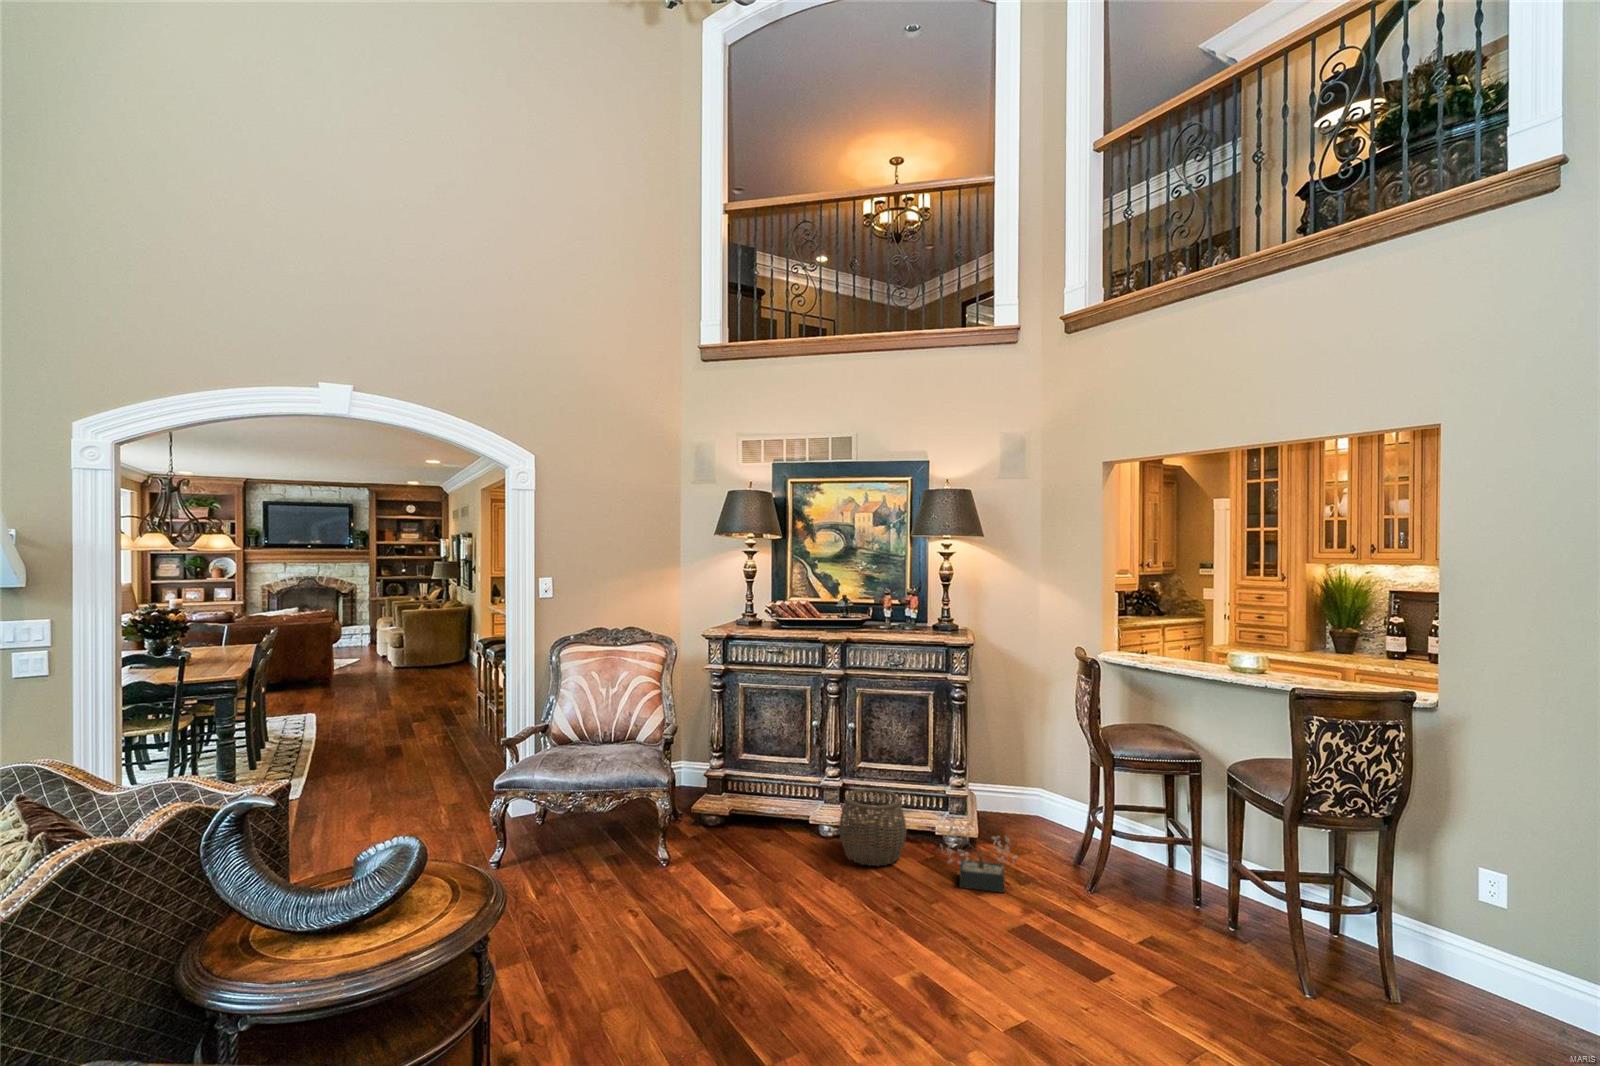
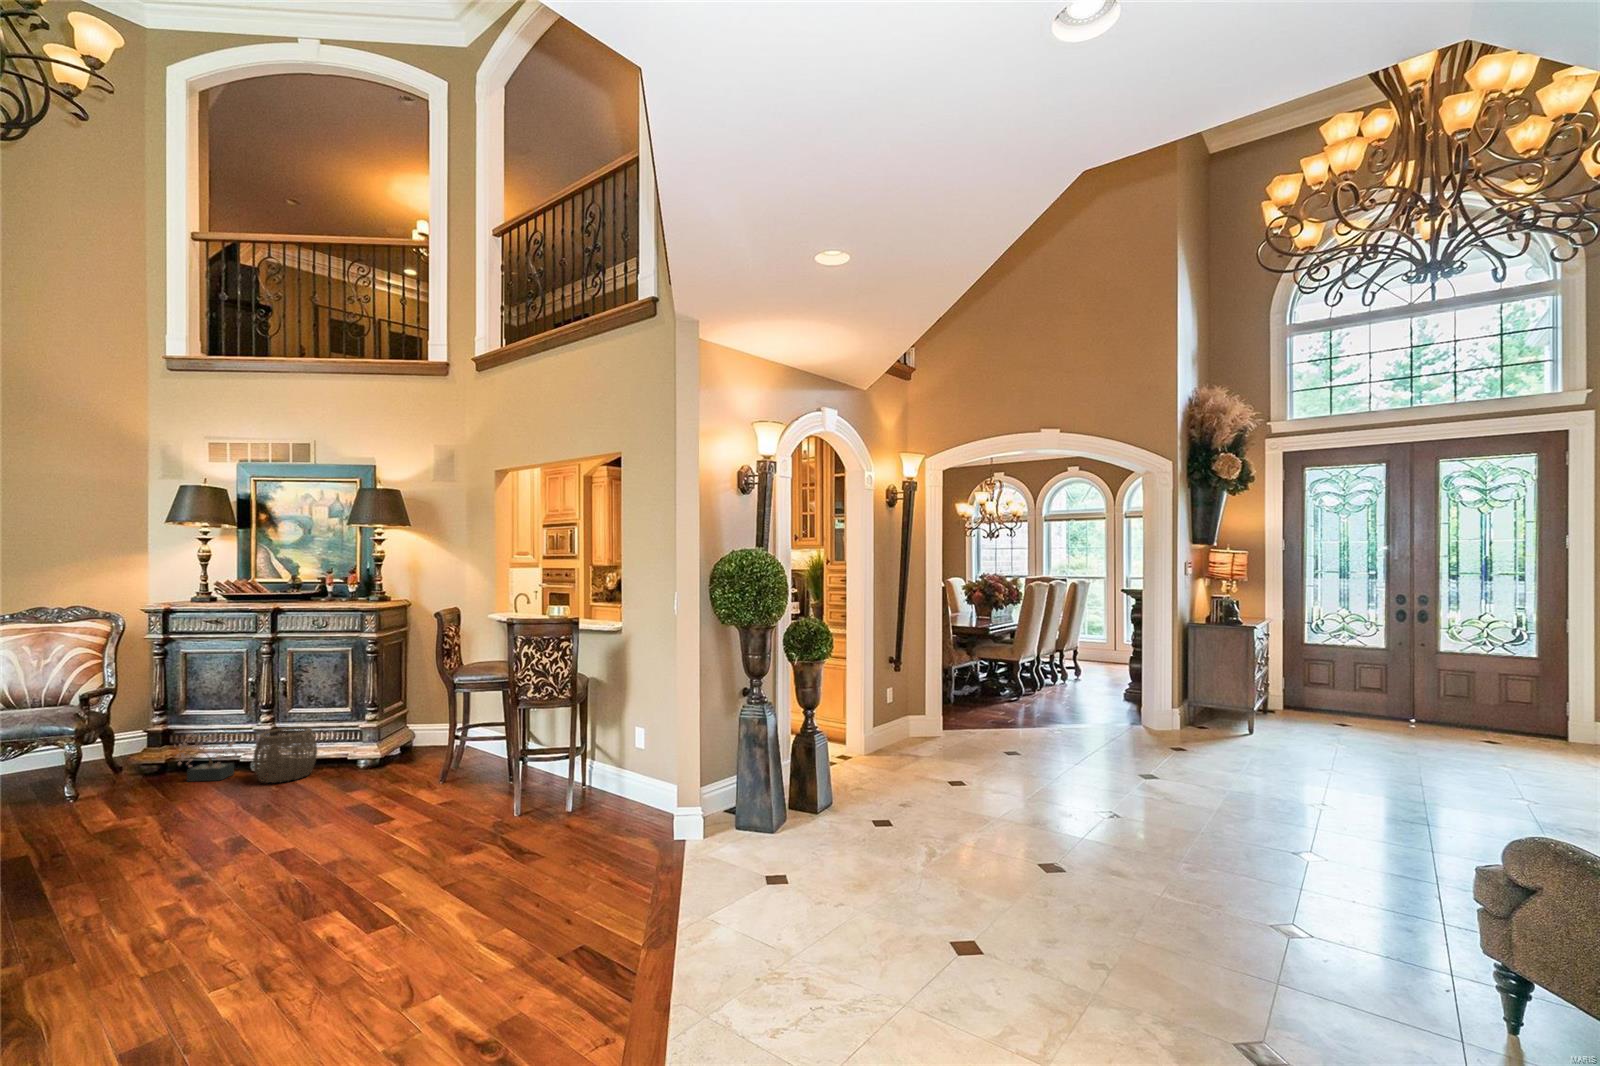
decorative plant: present [940,816,1017,893] -> present [177,734,240,781]

